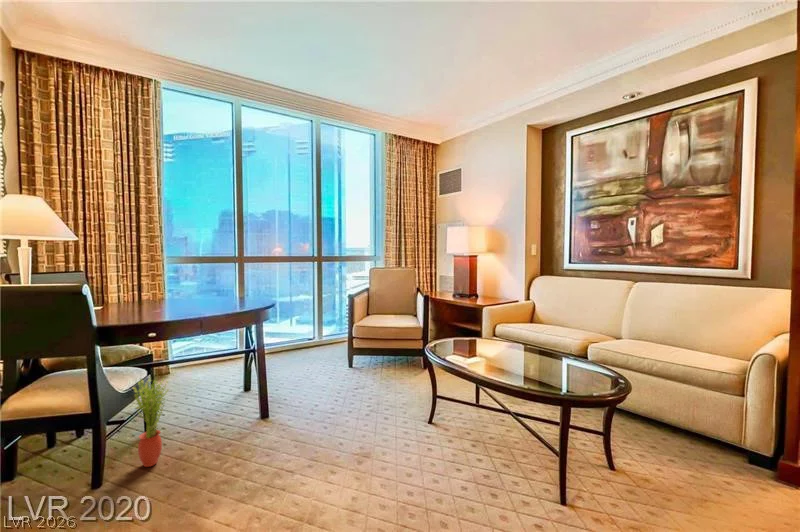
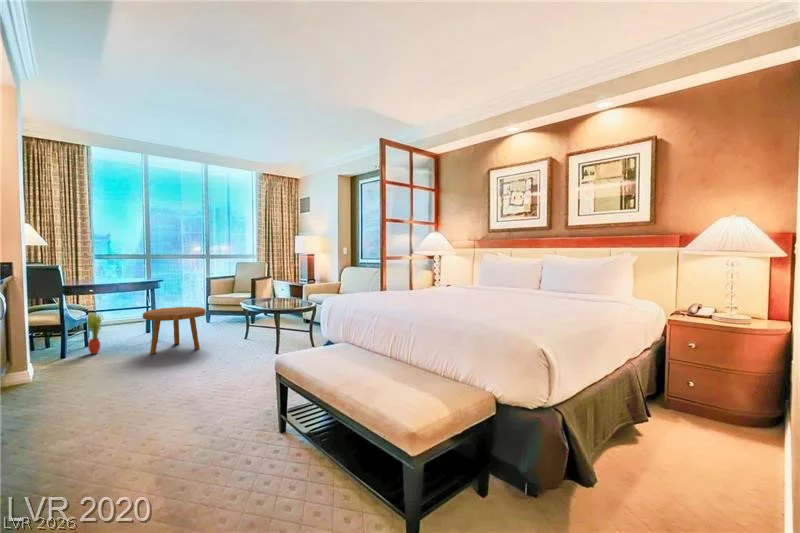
footstool: none [244,358,361,476] -> present [143,307,205,354]

